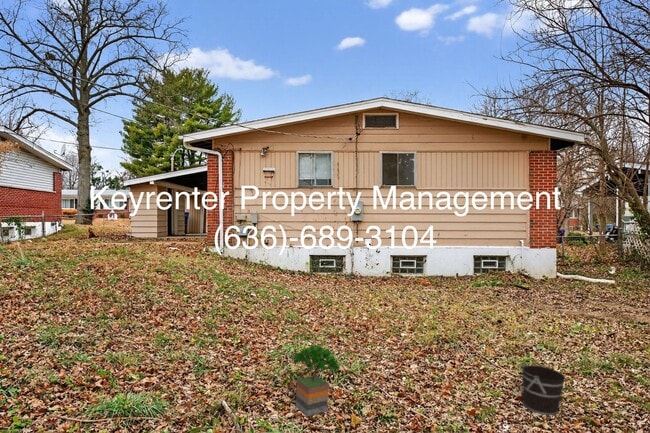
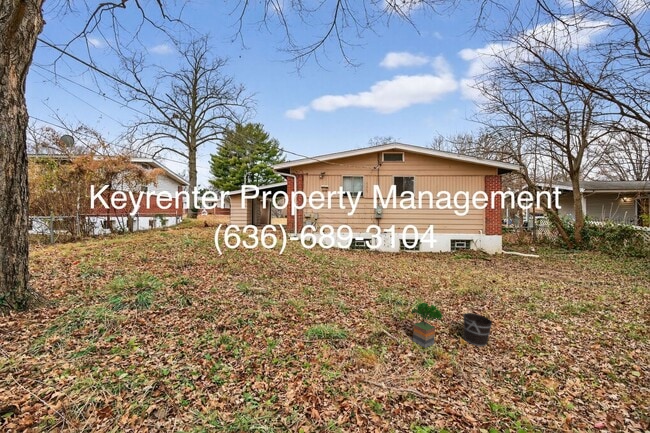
bucket: present [522,365,565,415] -> present [463,313,492,346]

